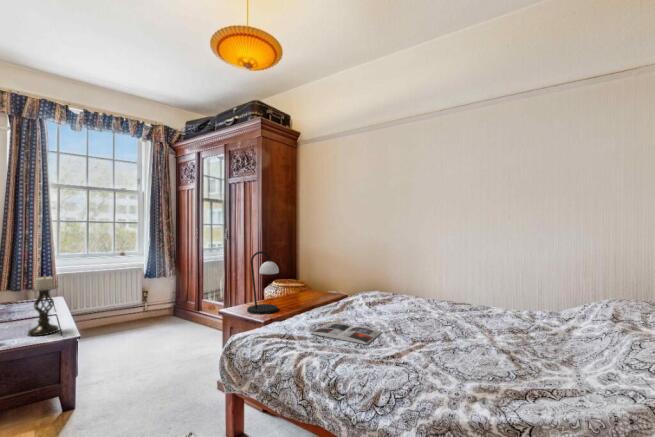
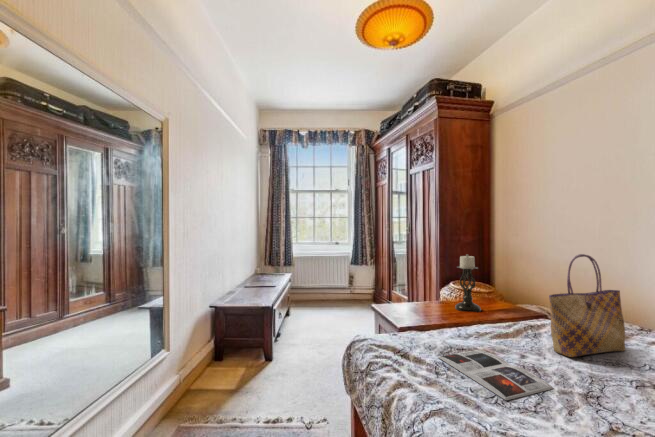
tote bag: none [367,249,397,315] -> present [549,254,625,357]
table lamp: present [247,252,279,314] -> none [398,248,434,319]
candle holder: present [27,276,59,336] -> present [455,255,481,312]

